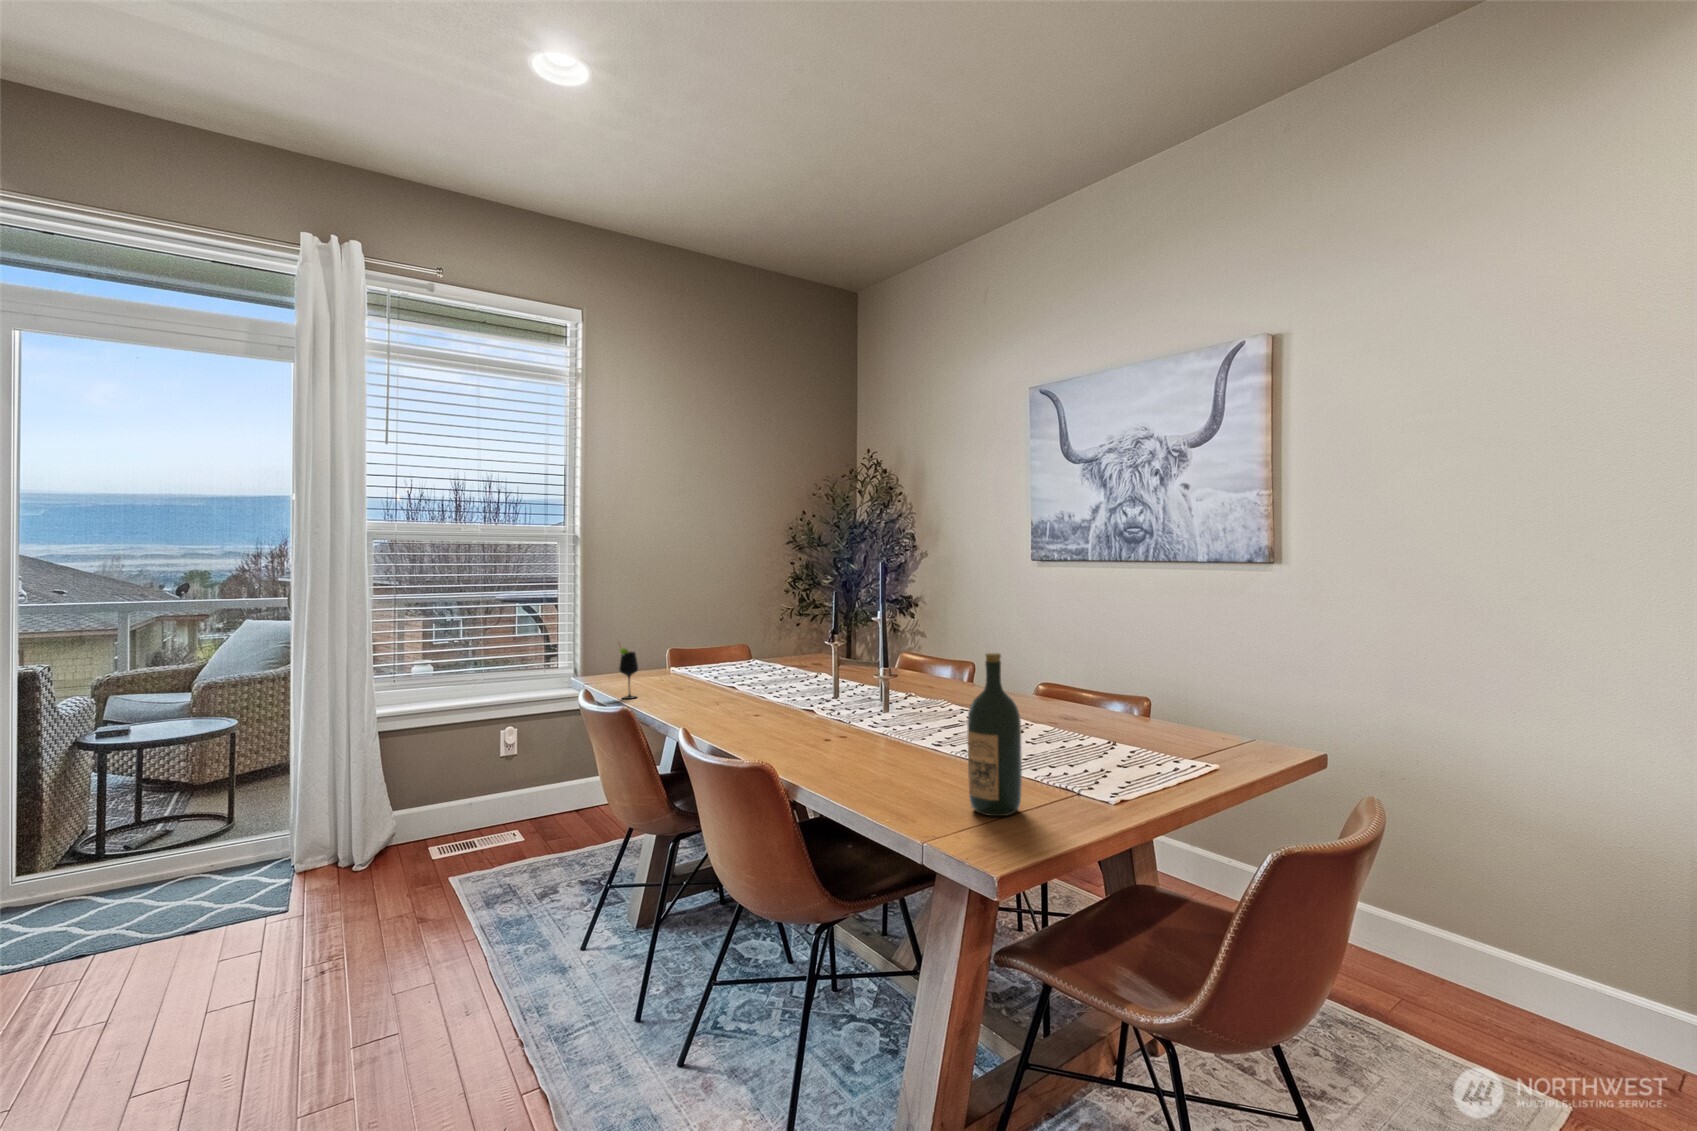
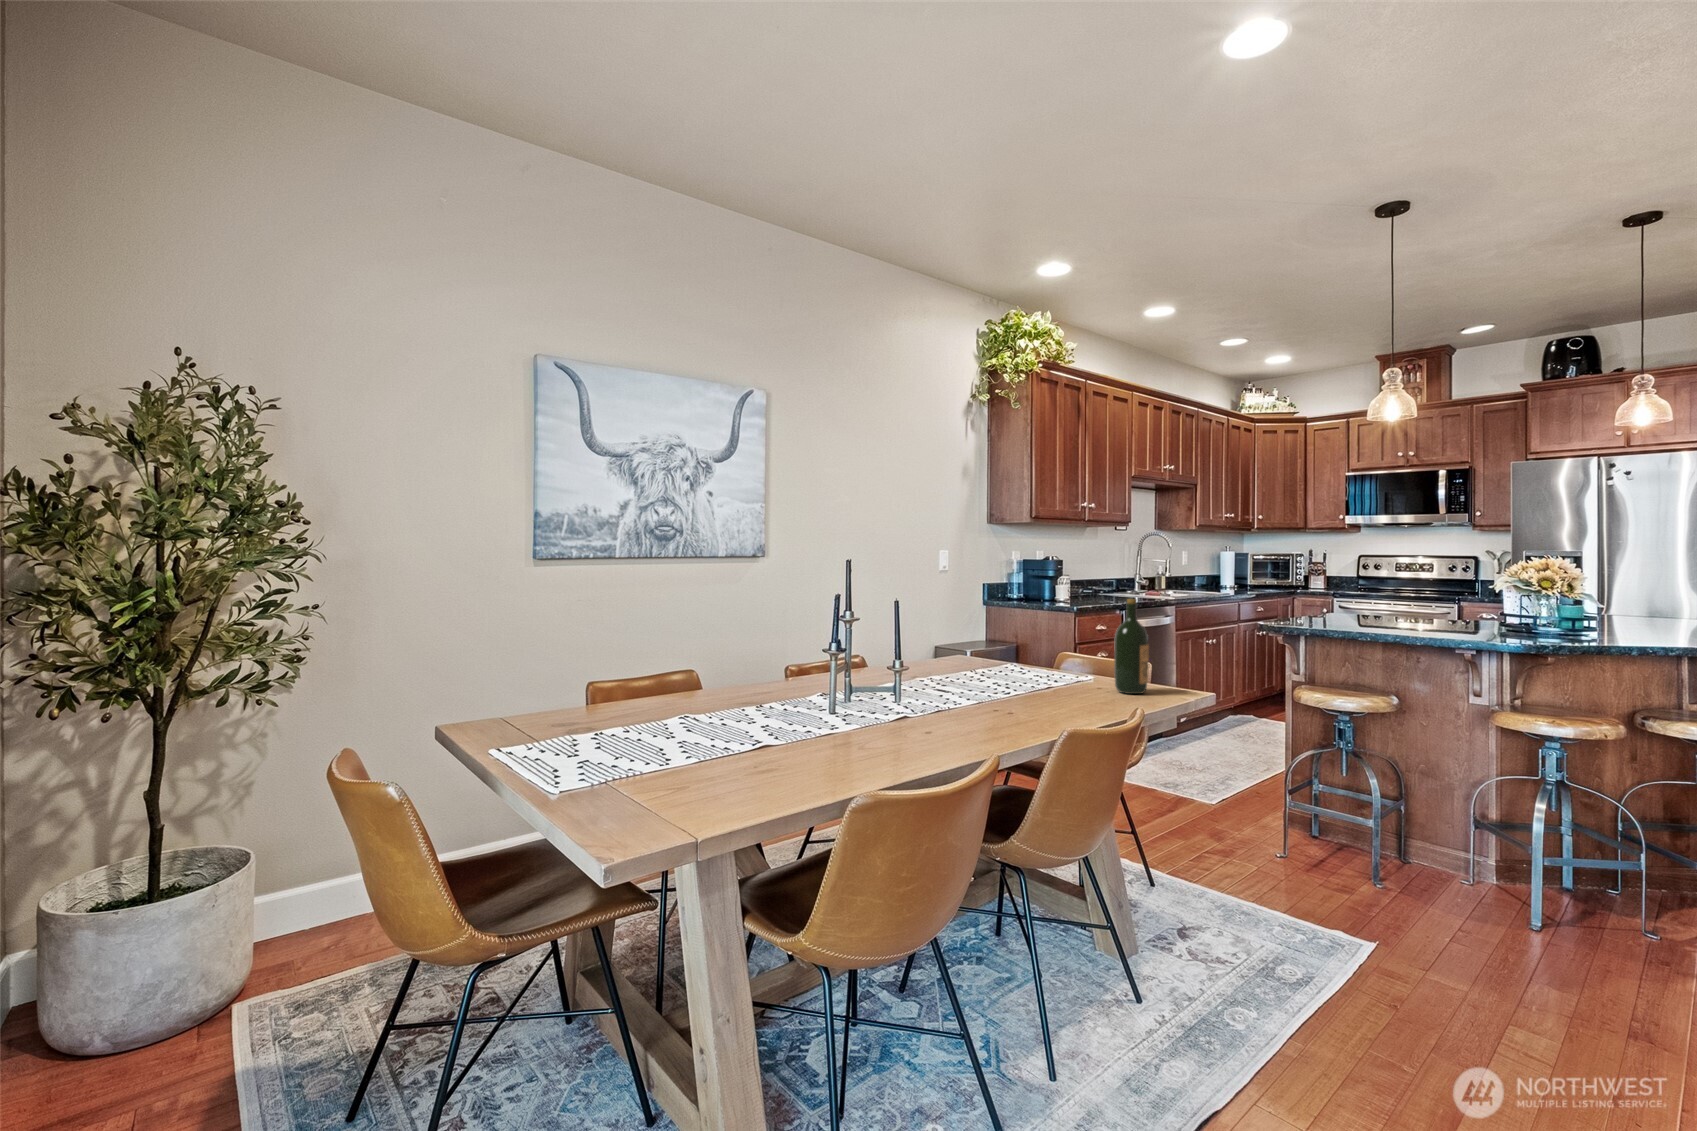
wine glass: present [619,647,638,699] -> none [608,702,648,814]

